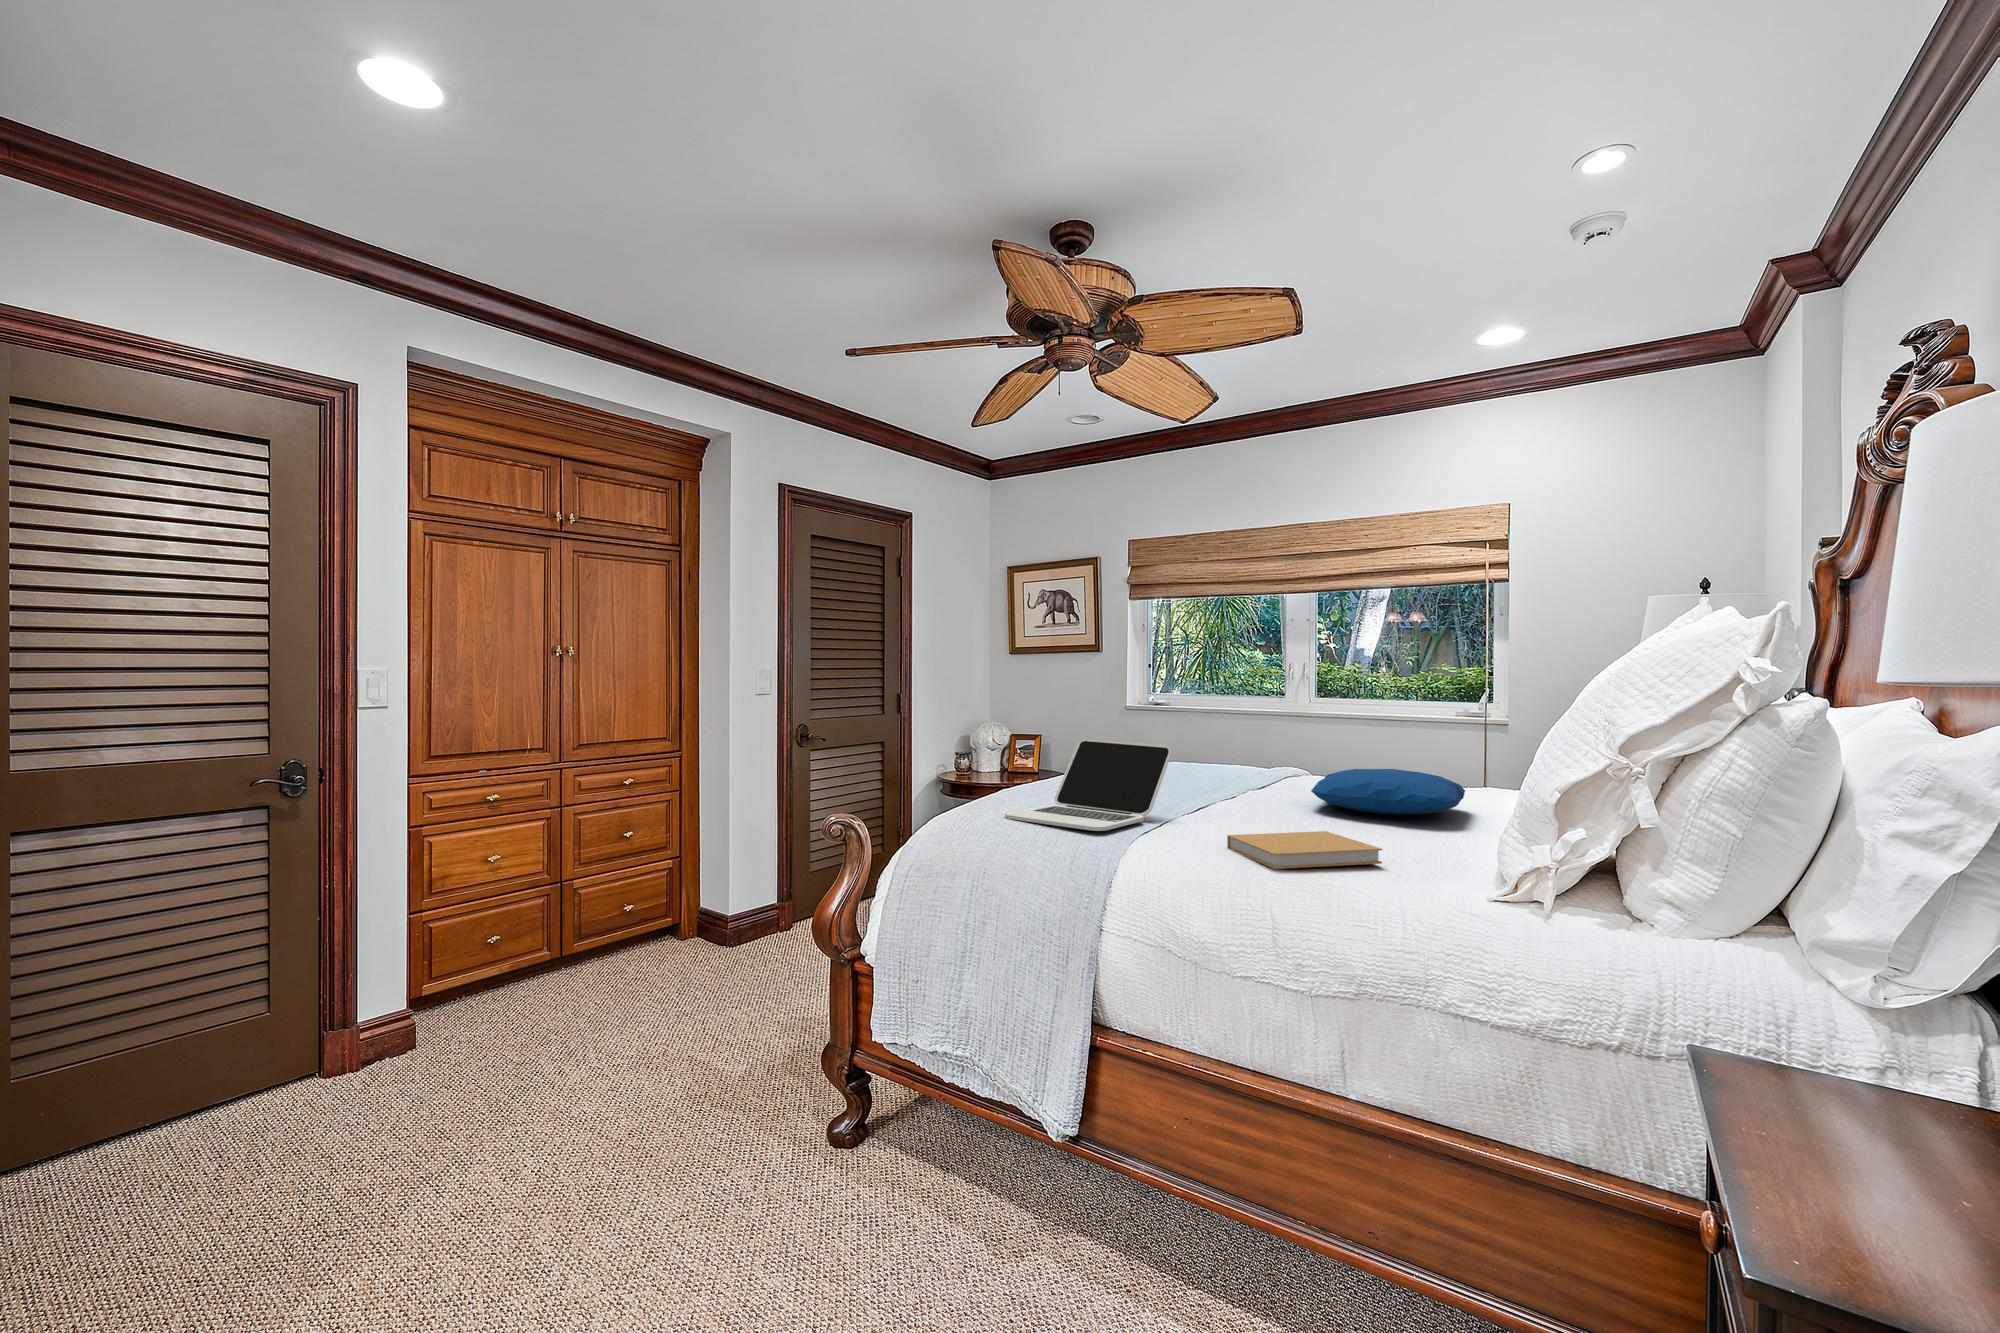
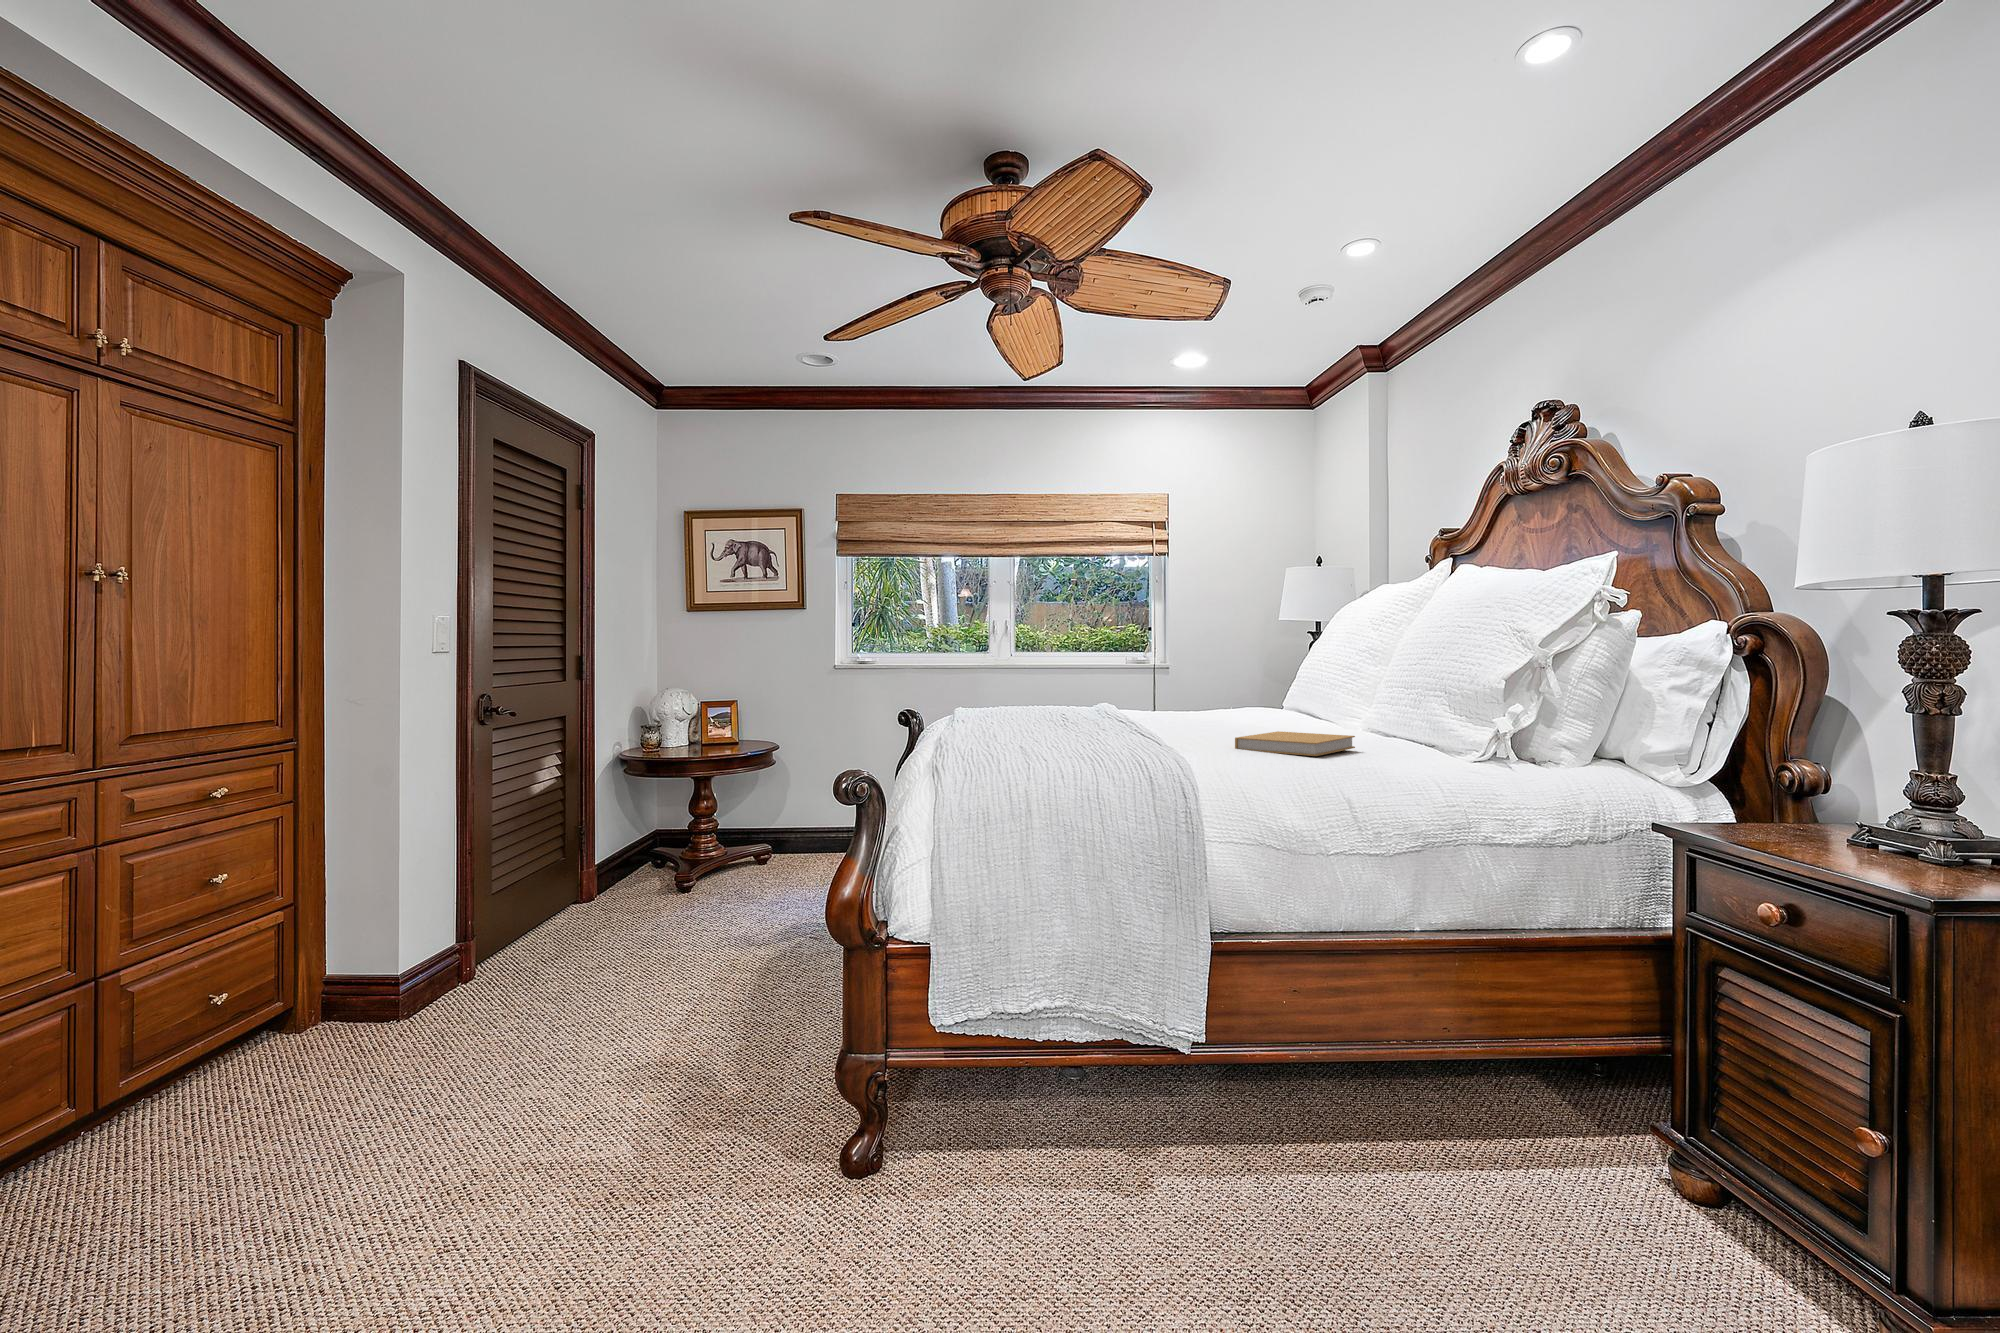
laptop: present [1005,739,1171,831] -> none [1008,667,1134,744]
pillow: present [1311,769,1465,814] -> none [1167,691,1298,725]

